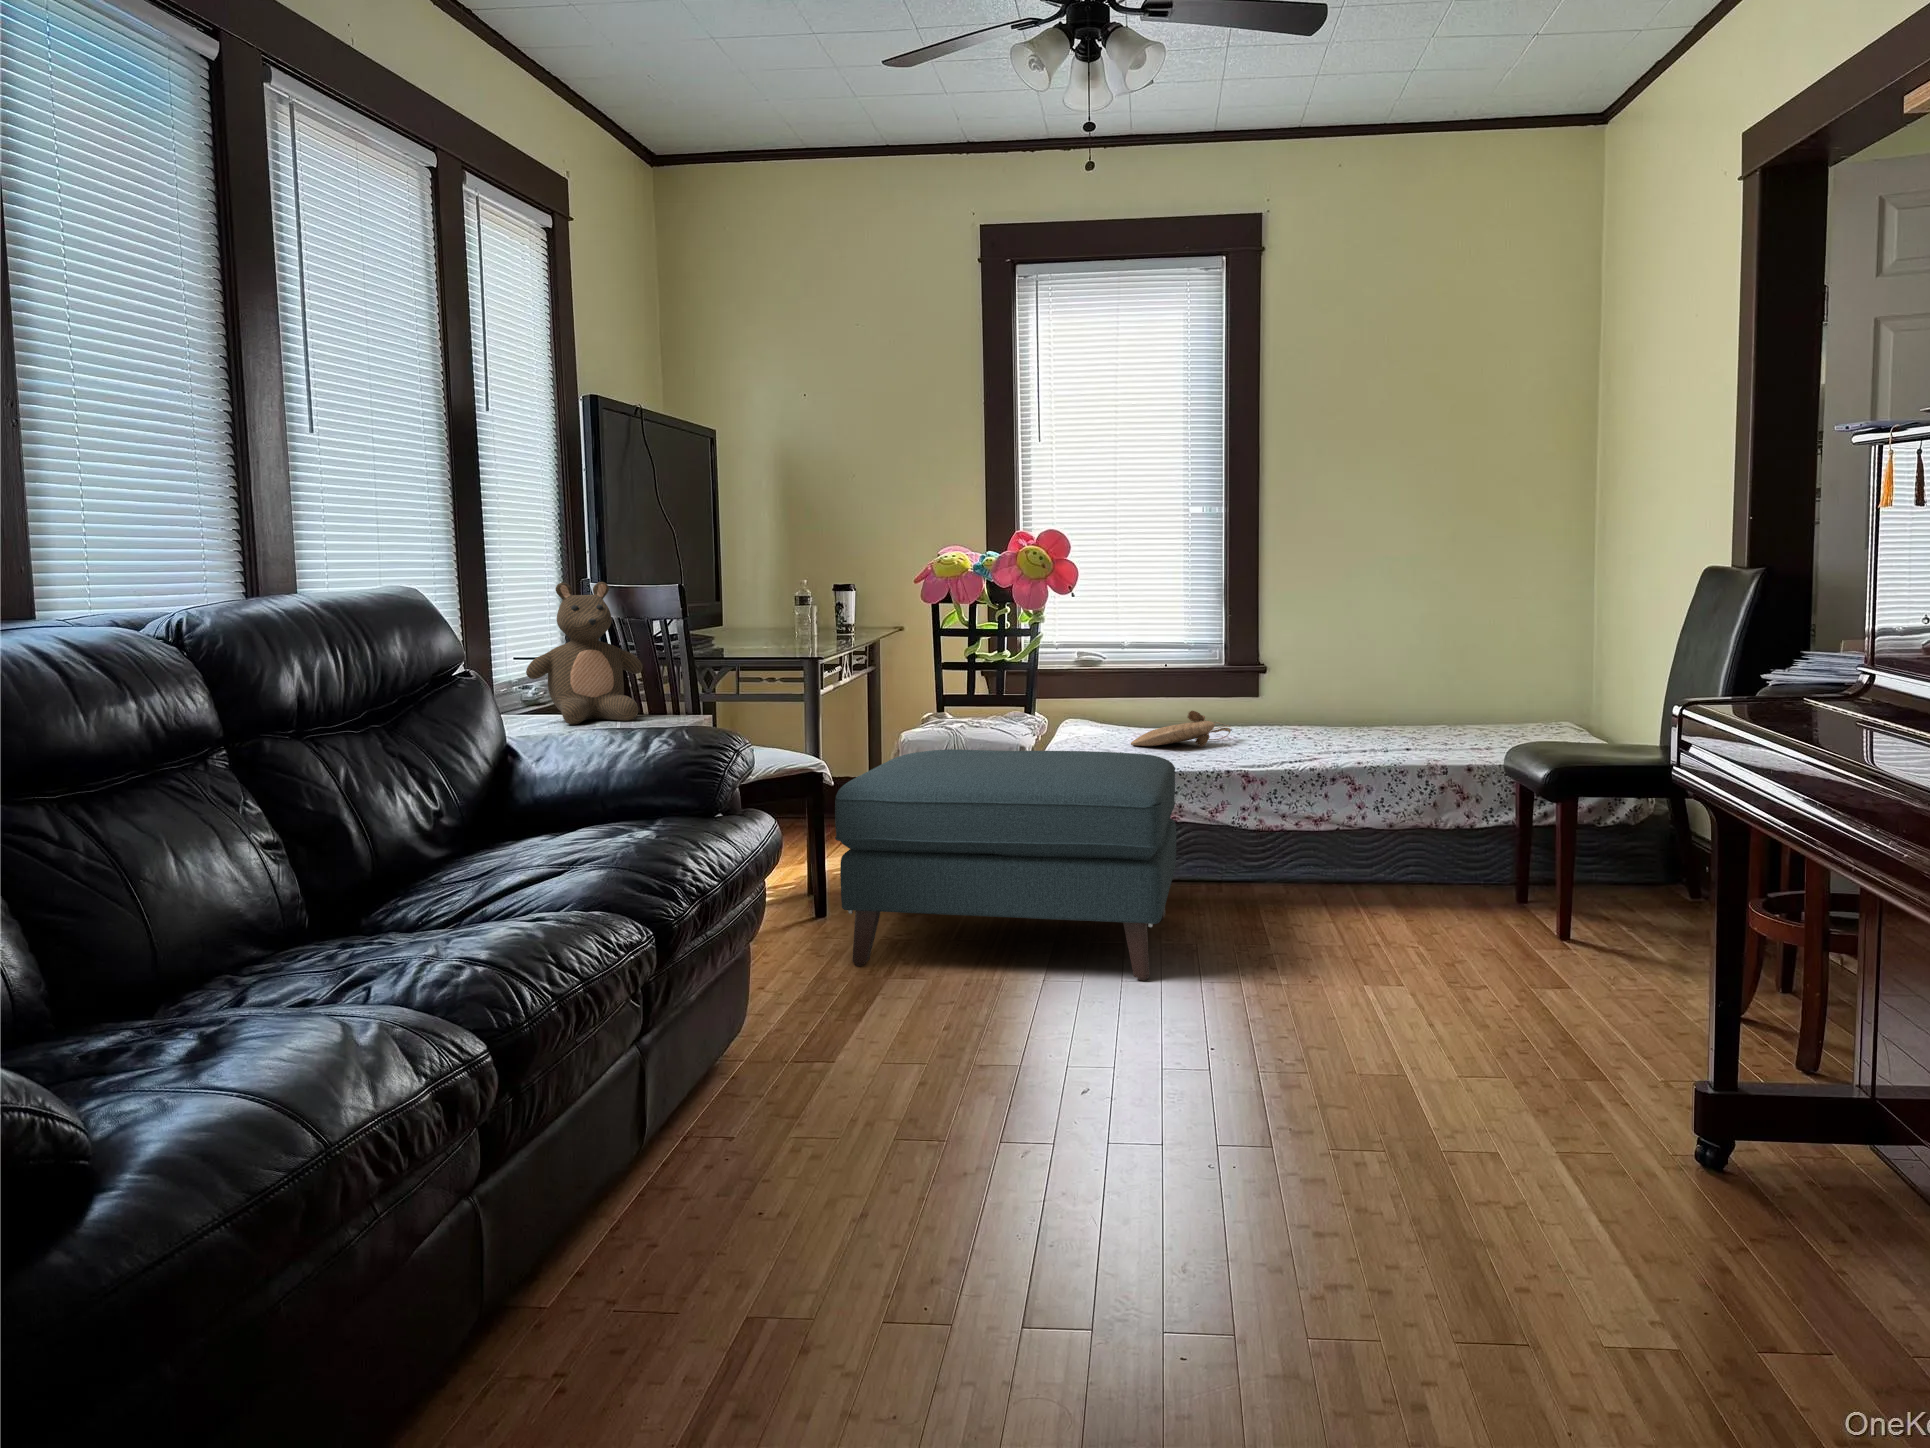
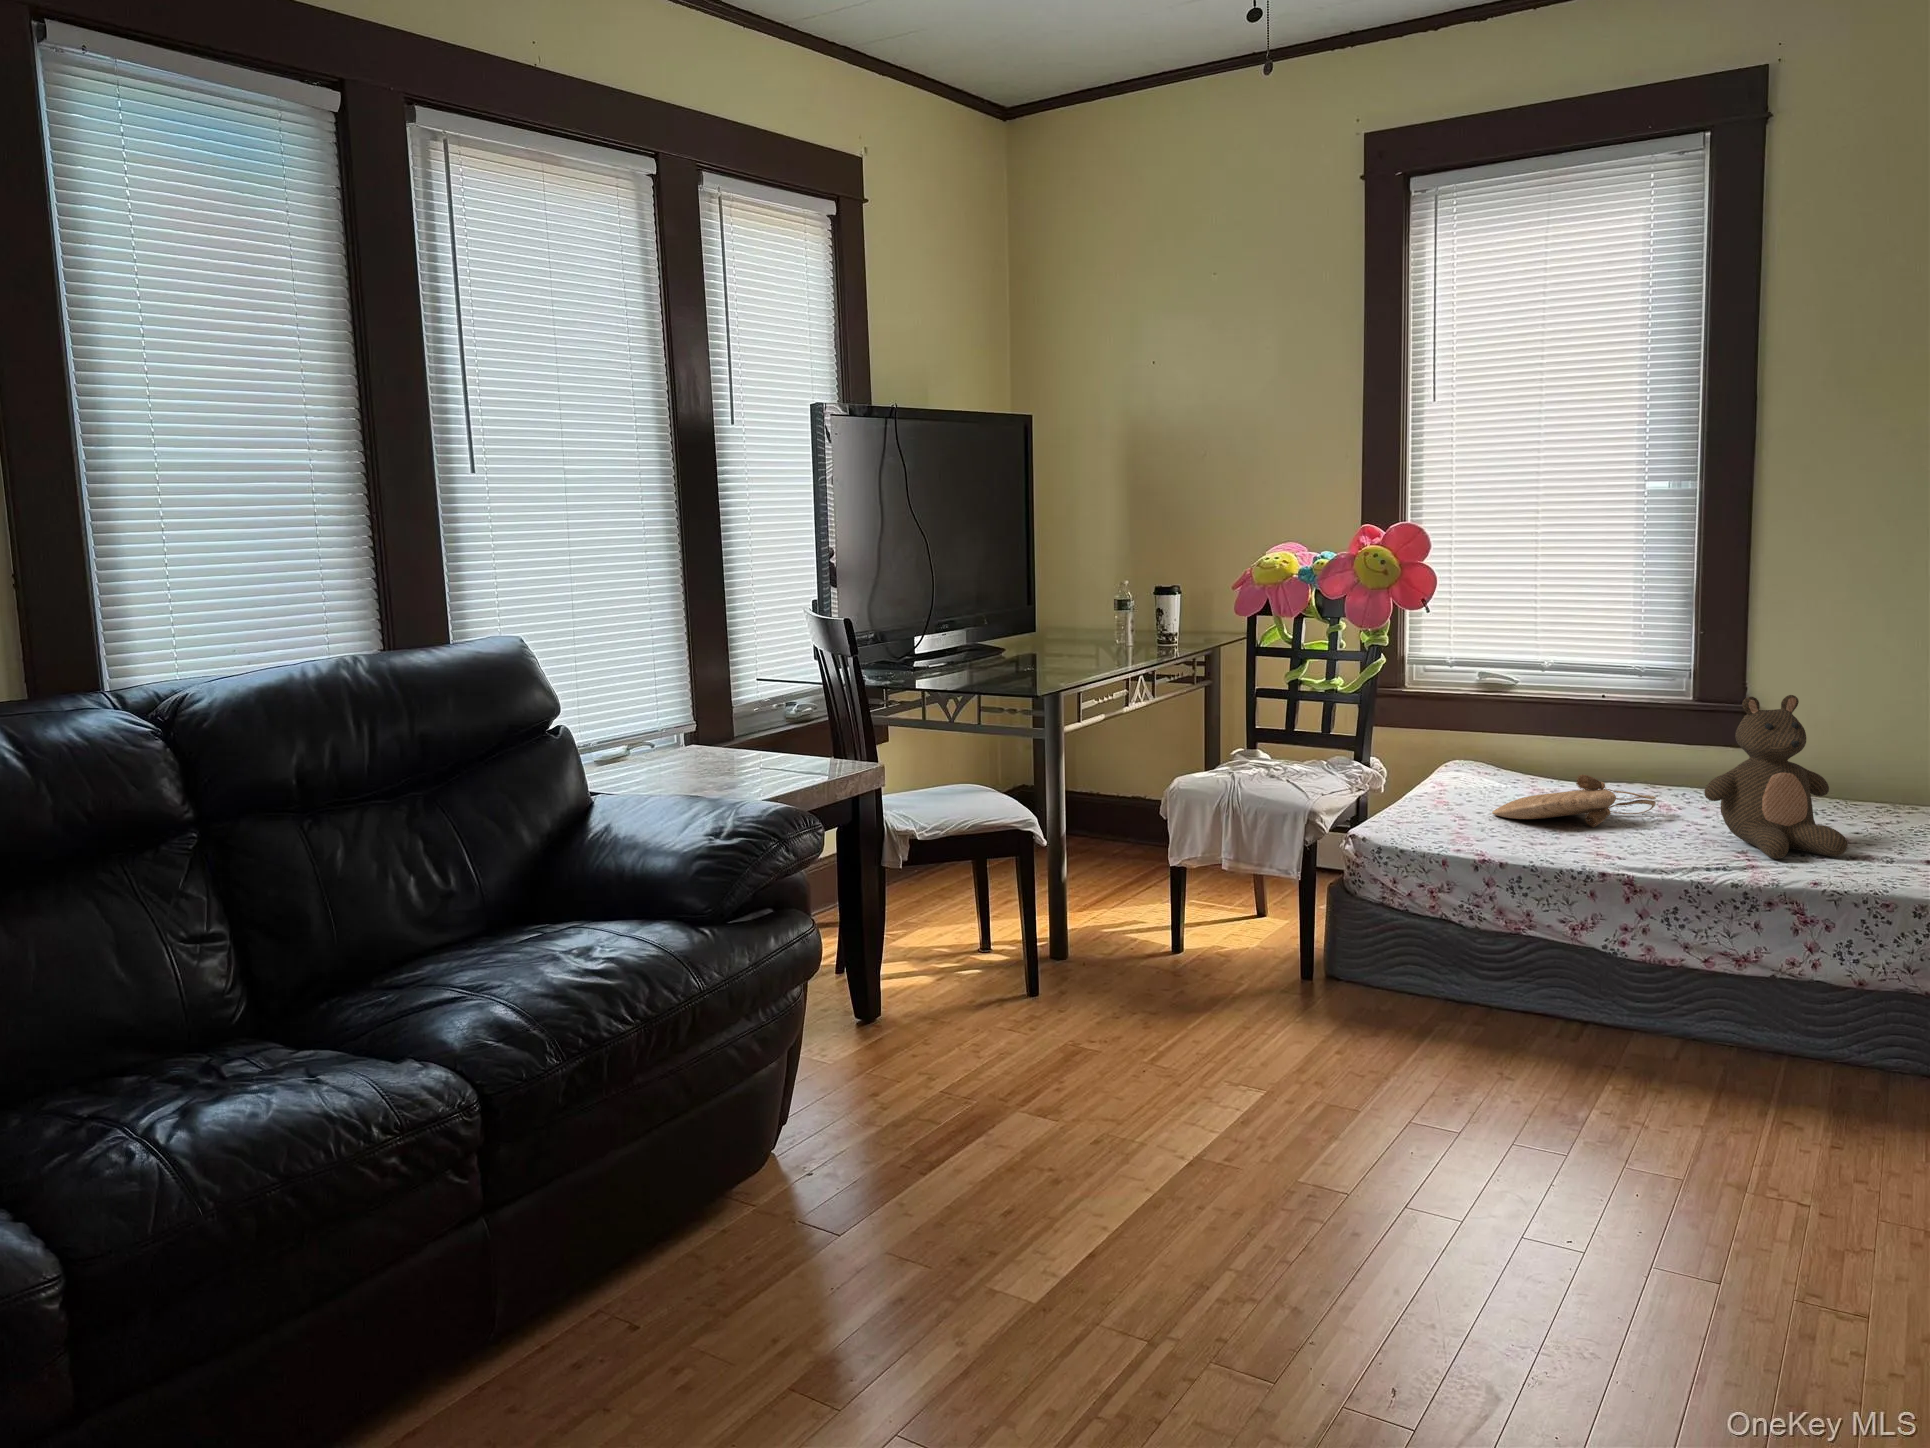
stuffed bear: present [526,582,643,725] -> present [1705,695,1848,859]
ottoman: present [835,749,1176,981] -> none [982,821,1473,1177]

